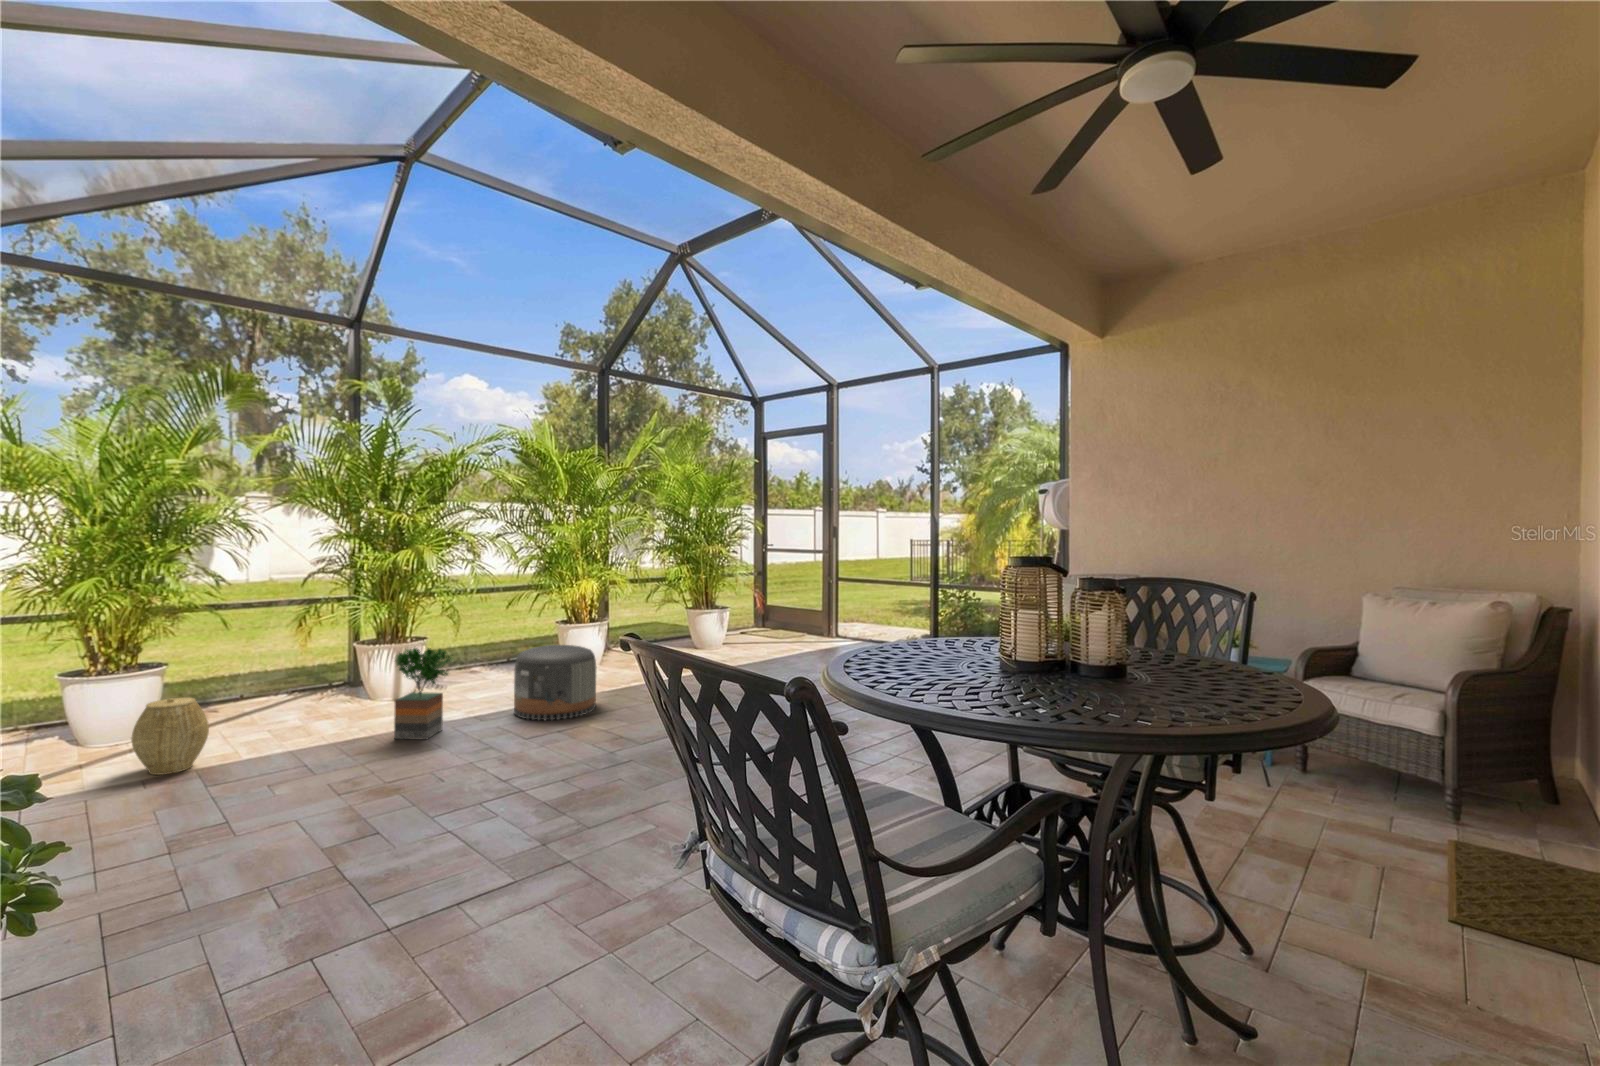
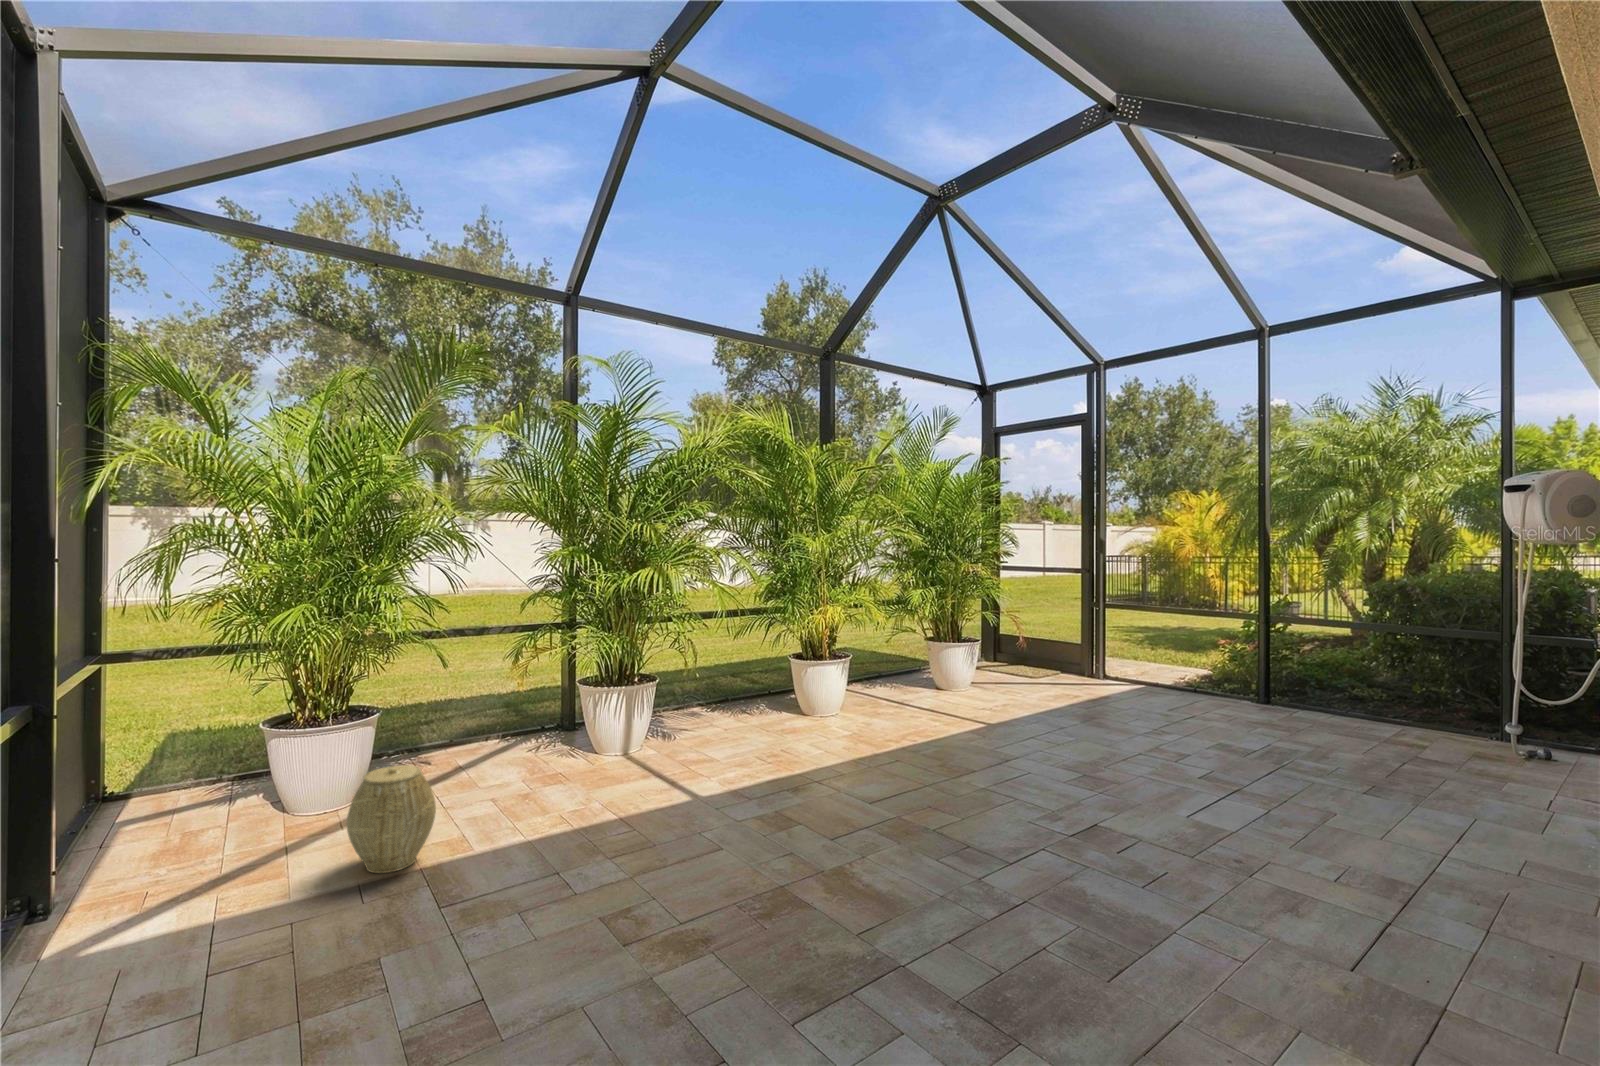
pouf: present [514,645,596,720] -> none [780,694,883,801]
potted tree: present [394,648,453,739] -> none [645,699,722,827]

